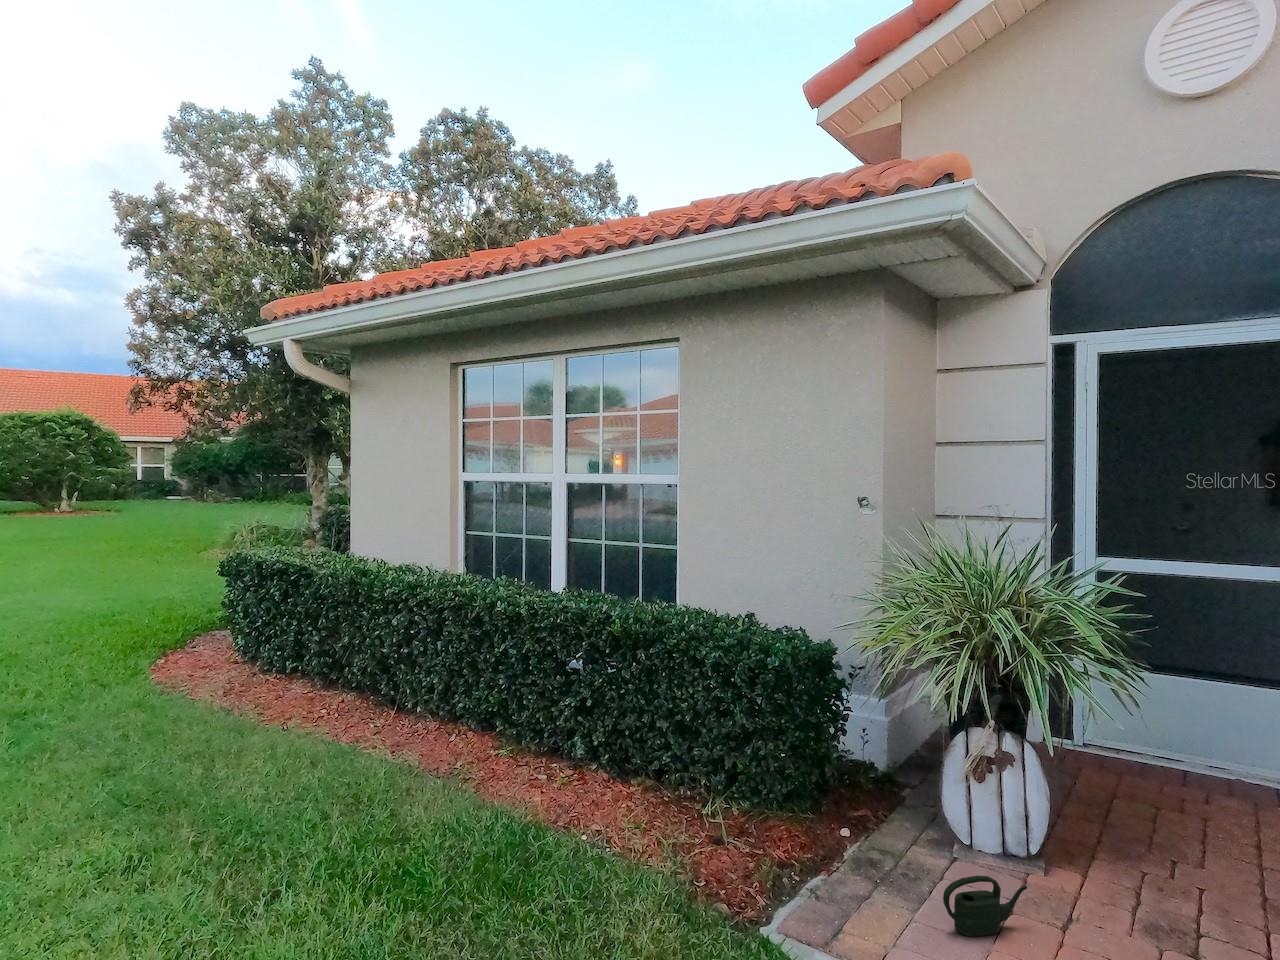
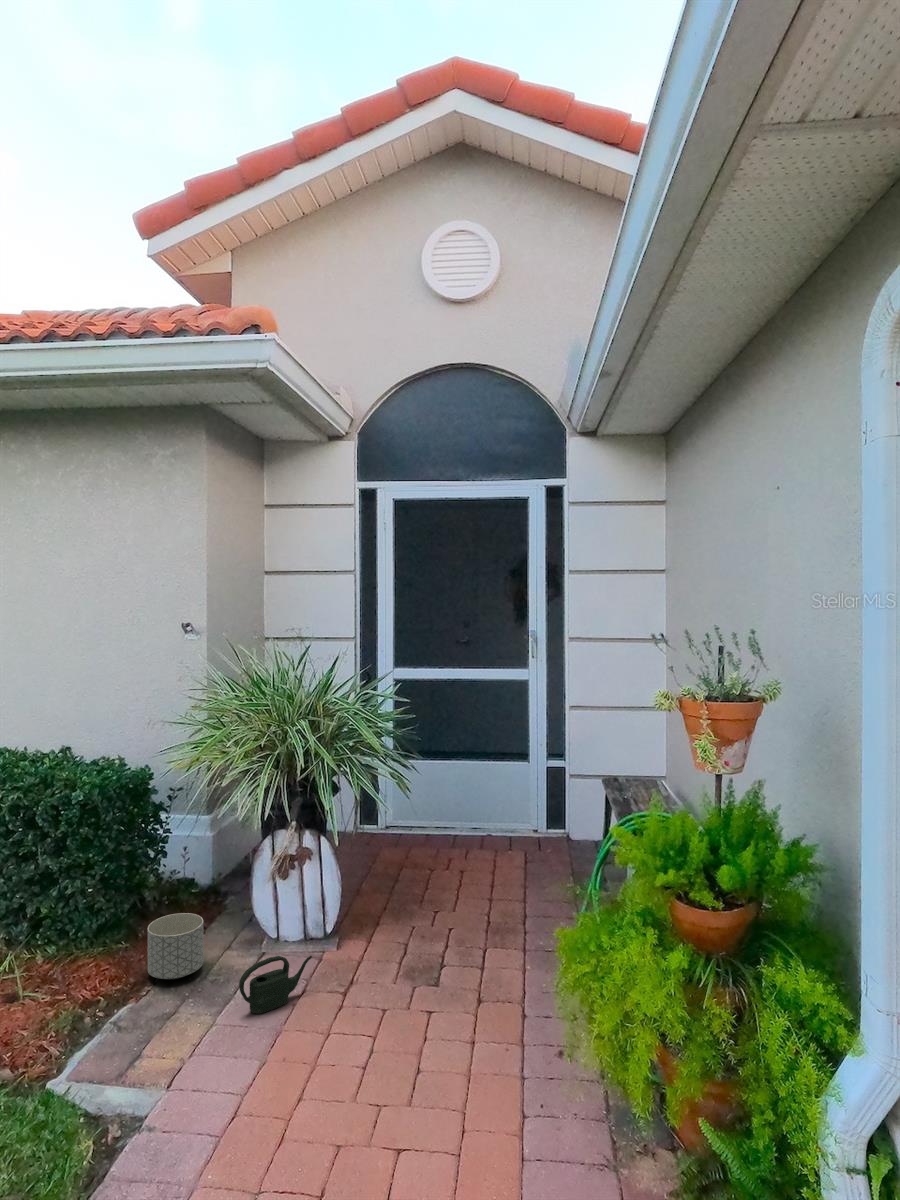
planter: none [837,795,893,865] -> present [148,913,203,980]

